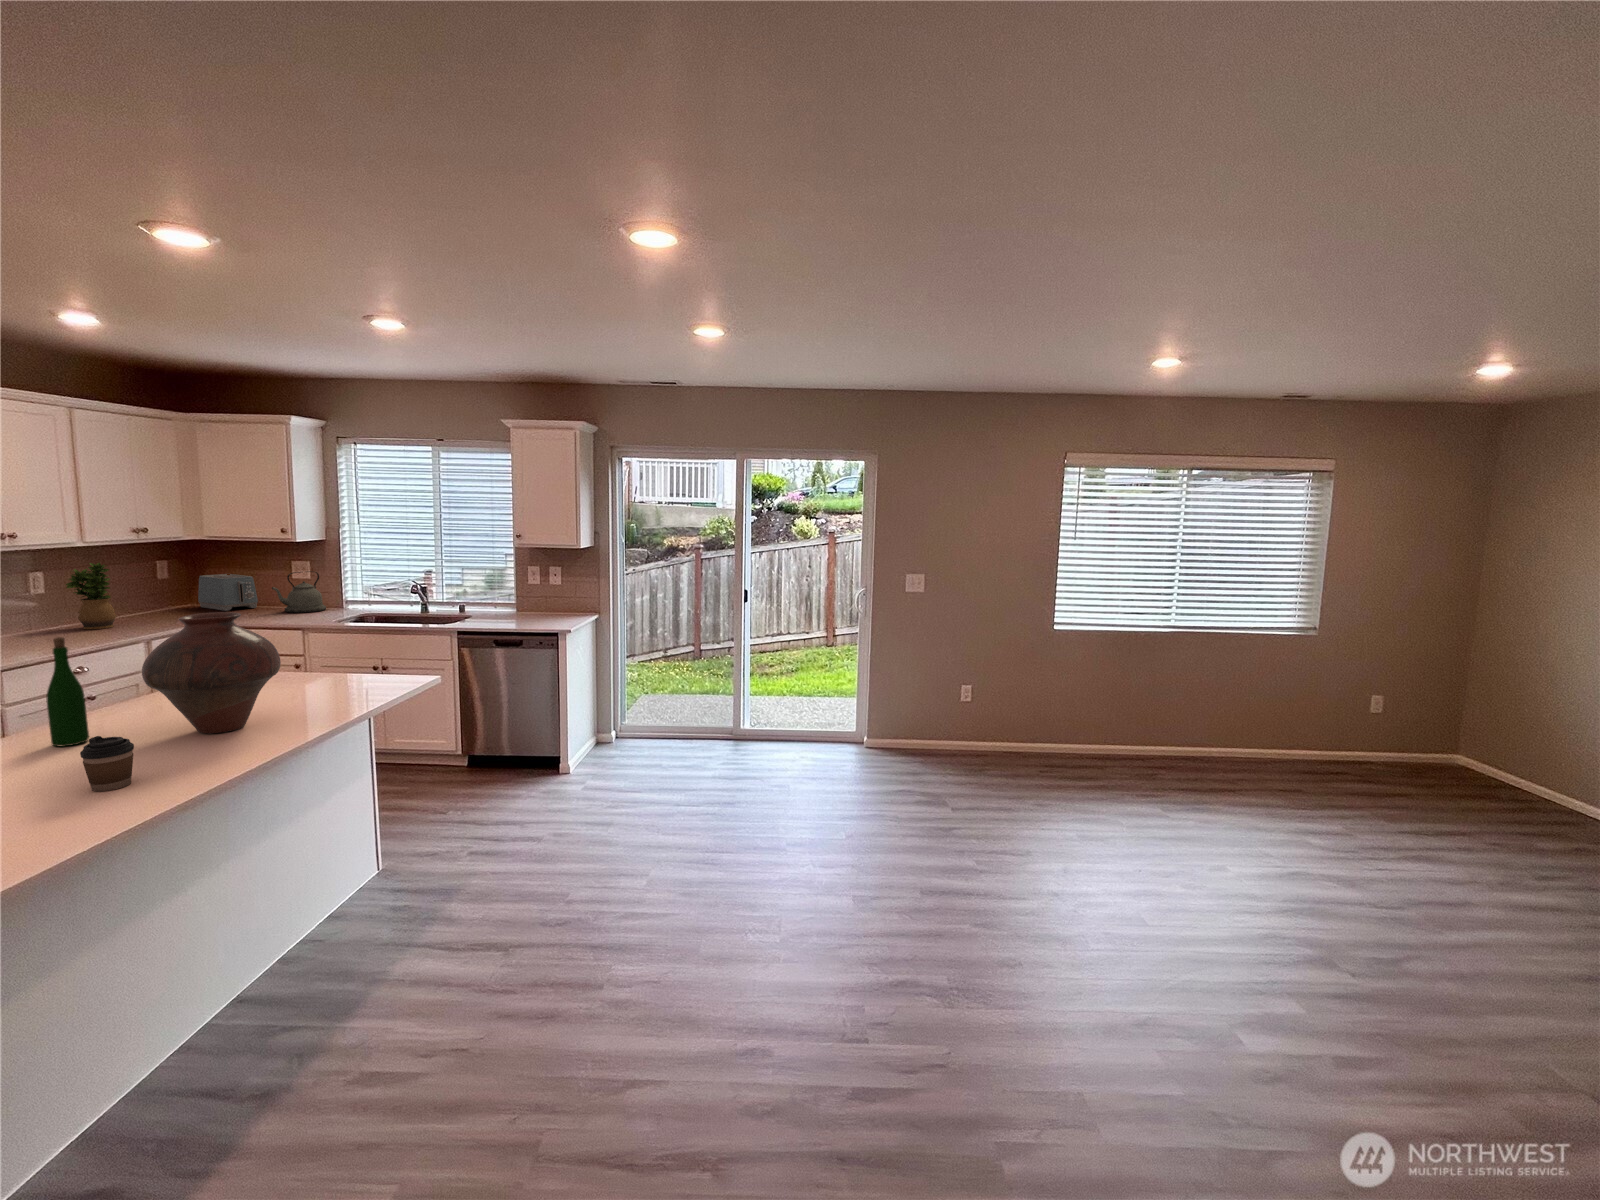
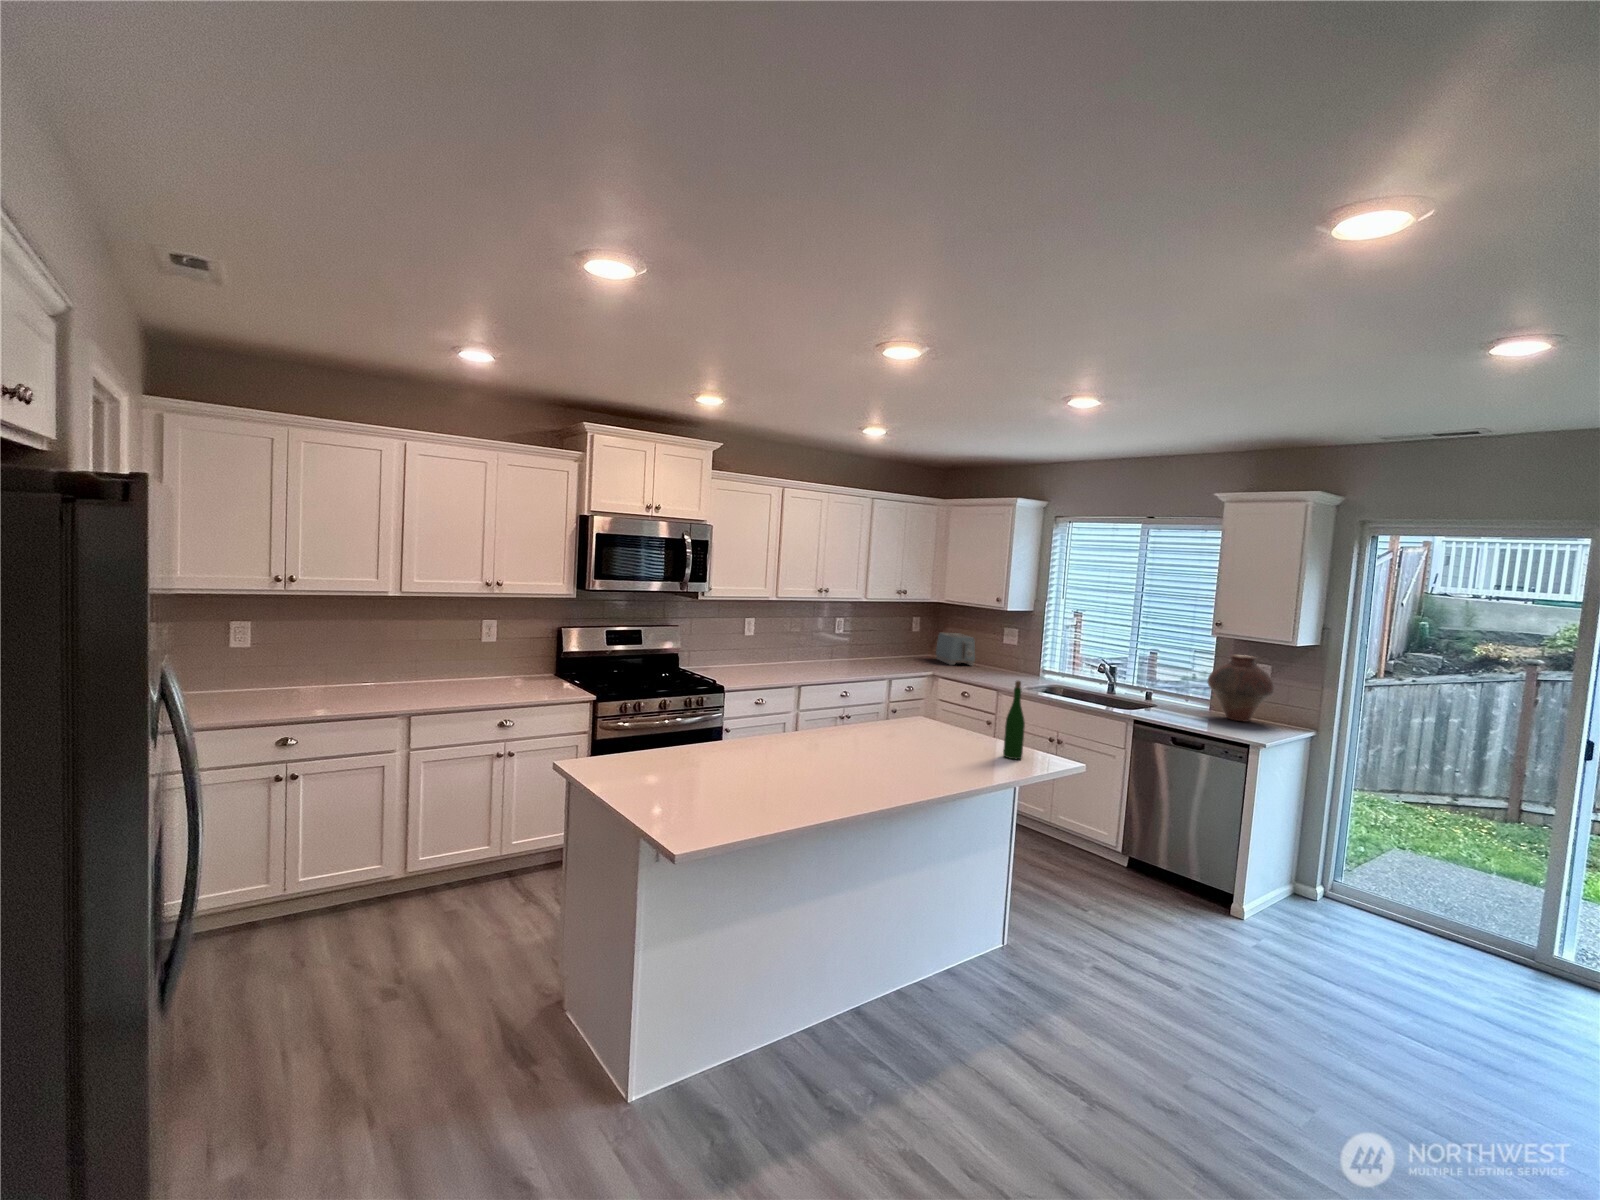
potted plant: present [66,563,117,629] -> none [856,615,882,666]
kettle: present [272,571,326,613] -> none [984,638,1025,677]
vase: present [142,612,281,734] -> present [1207,655,1274,722]
wine bottle: present [46,637,89,747] -> present [1003,681,1025,759]
coffee cup: present [80,736,134,791] -> none [804,746,833,789]

